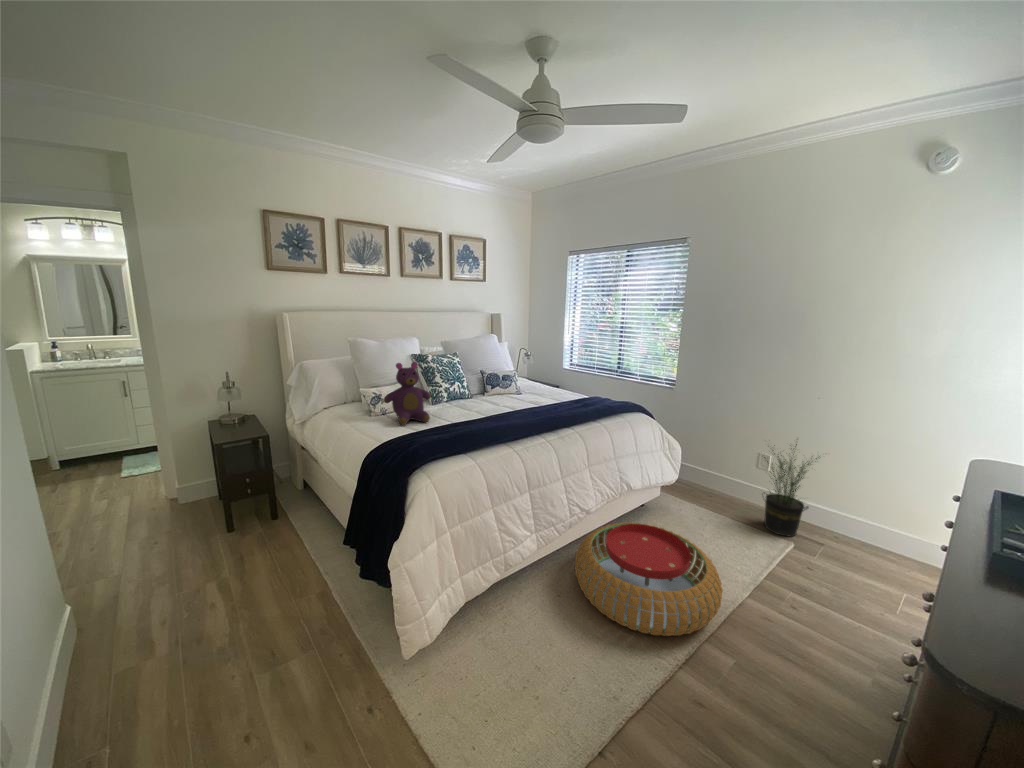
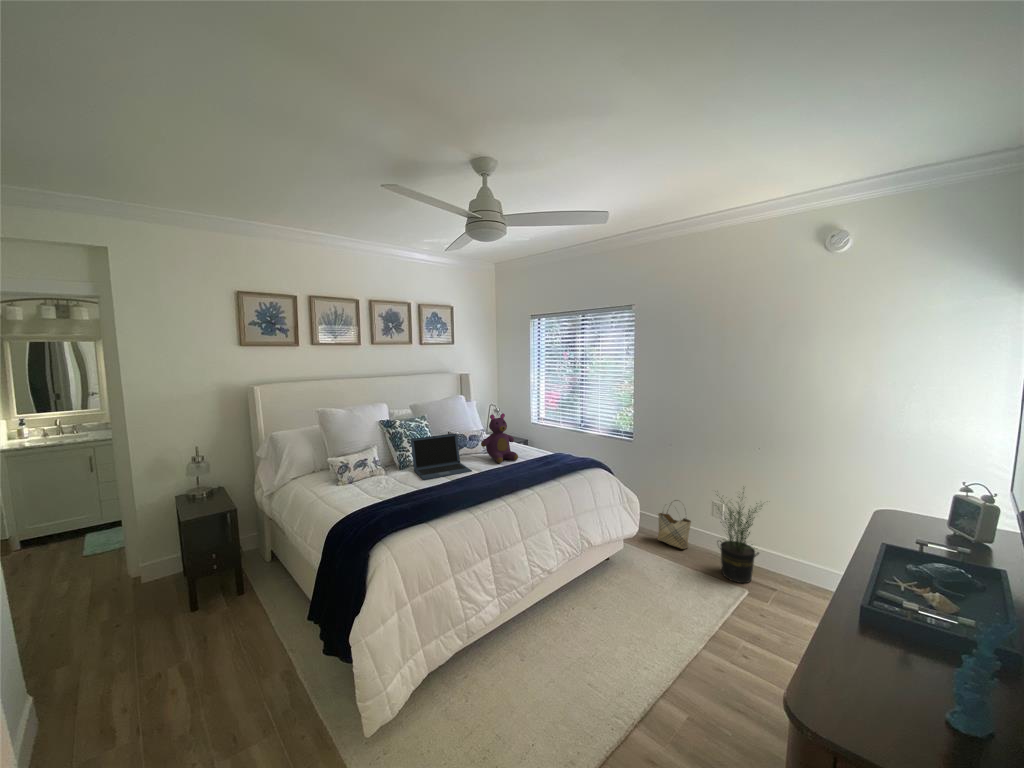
teddy bear: present [384,362,431,425] -> present [481,413,518,463]
laptop: none [444,371,507,415] -> present [411,433,472,480]
woven basket: none [694,451,733,500] -> present [657,500,691,549]
pouf: present [575,522,723,636] -> none [537,579,675,695]

